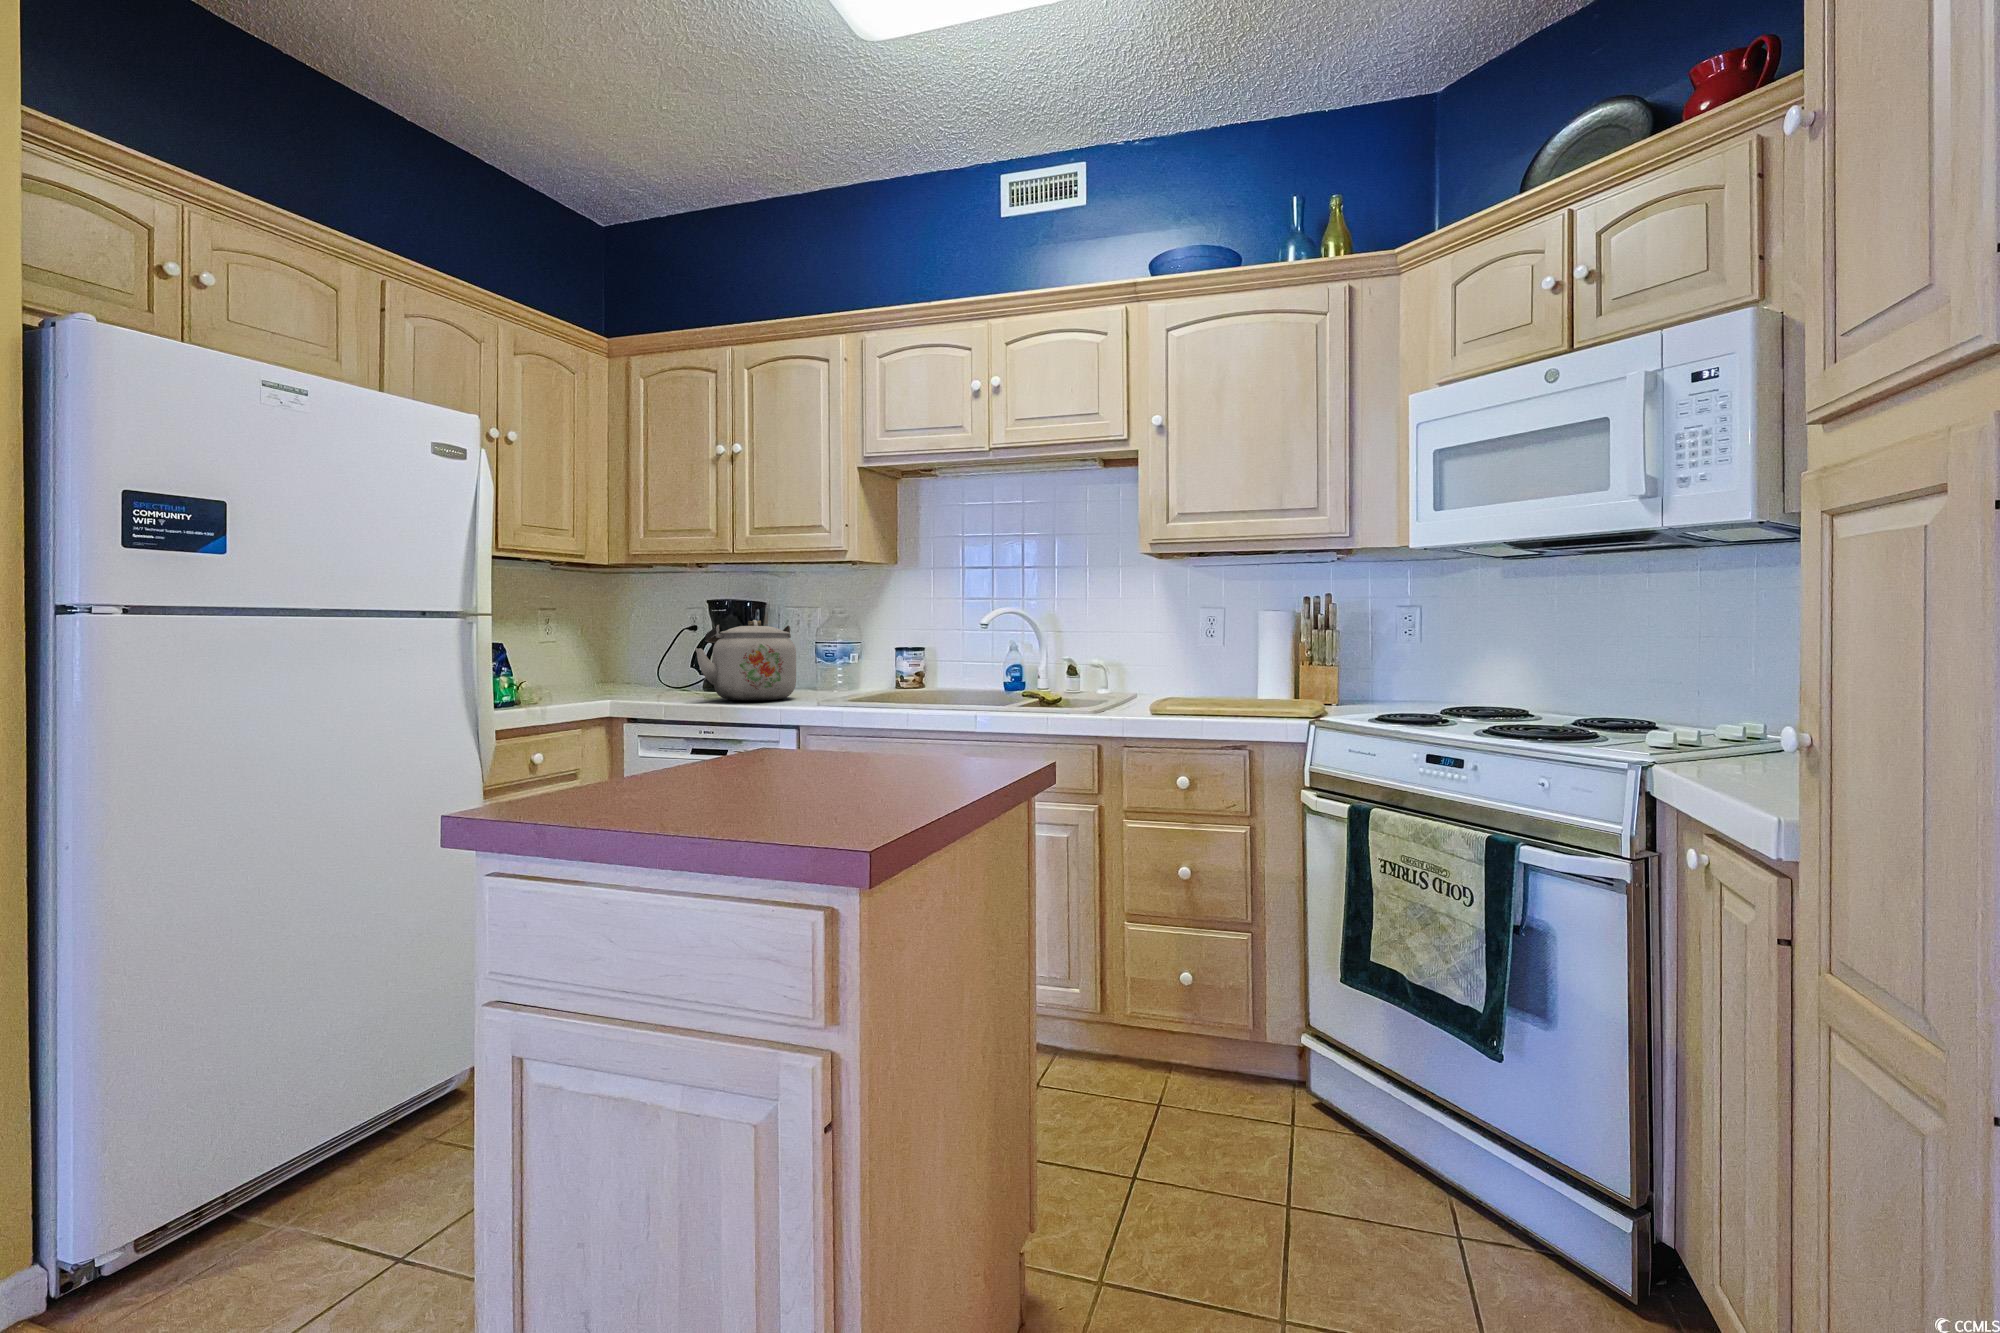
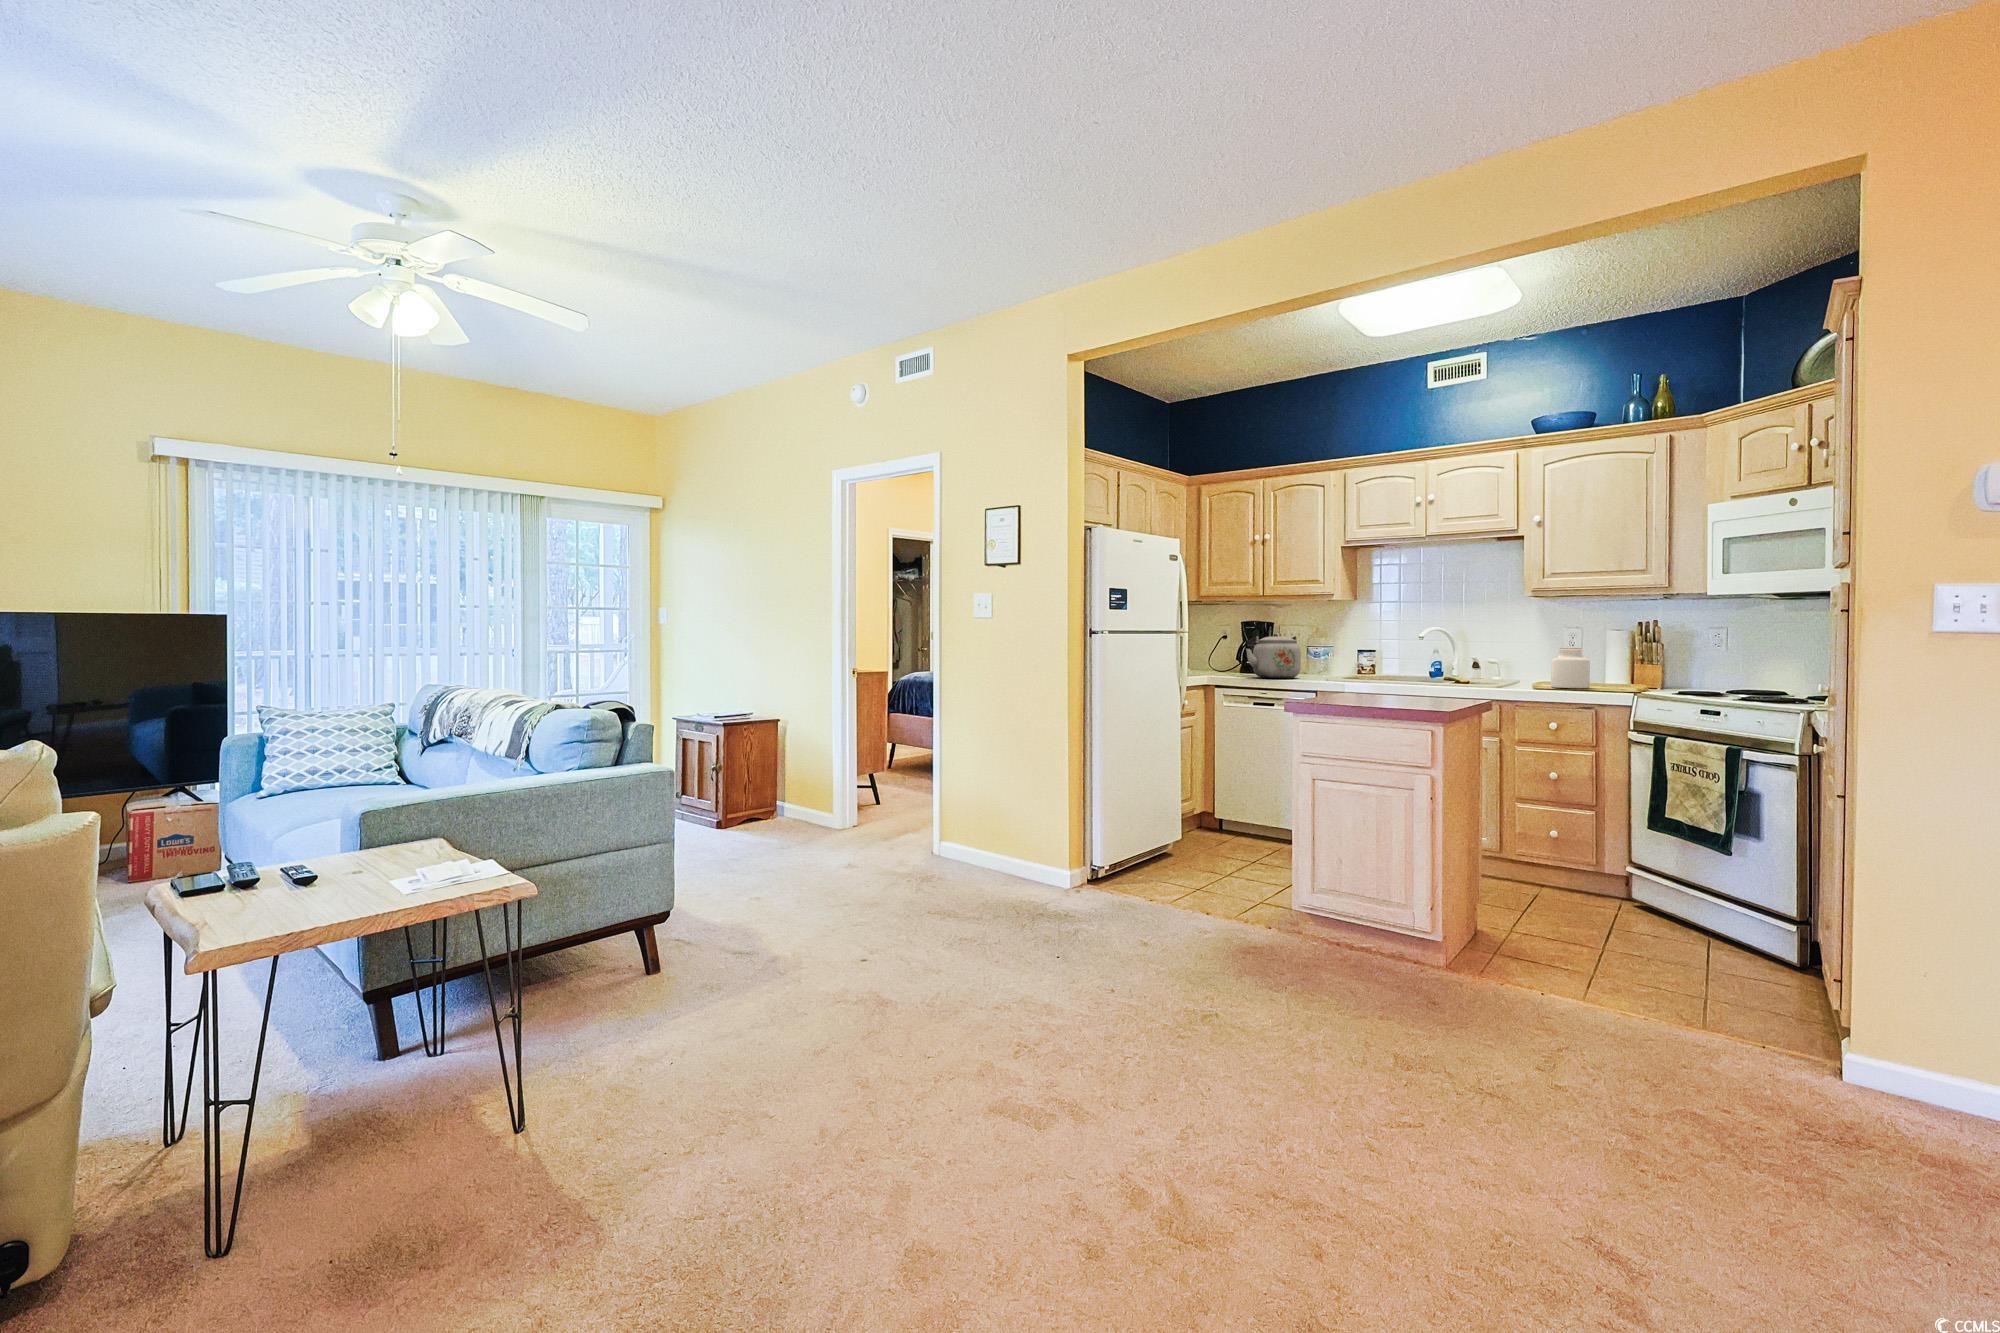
jar: none [1181,643,1239,713] -> present [1551,648,1590,688]

